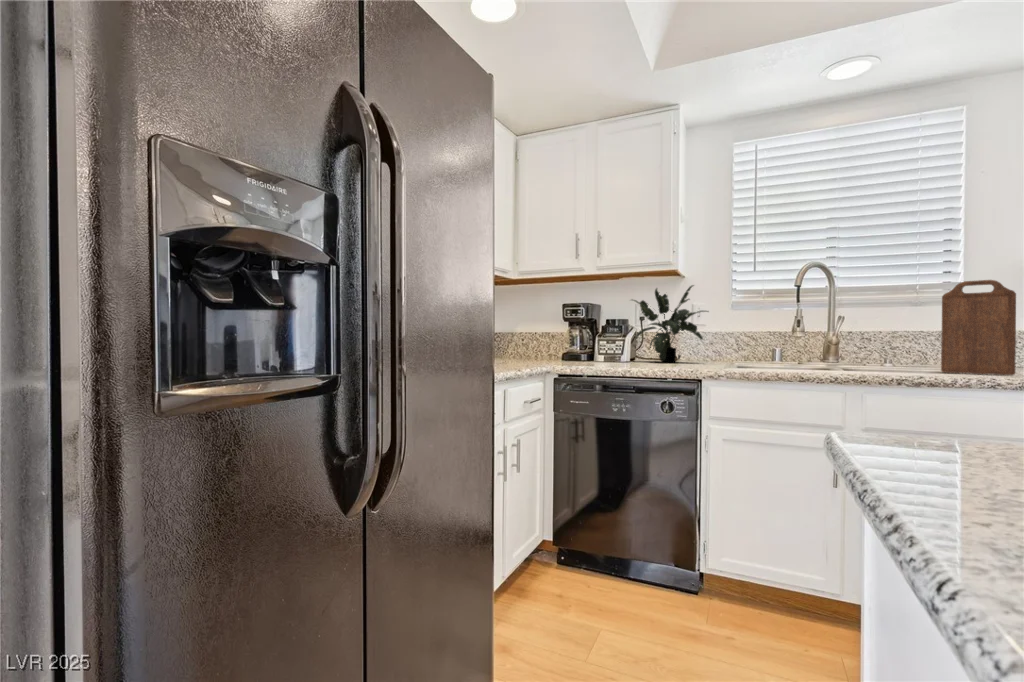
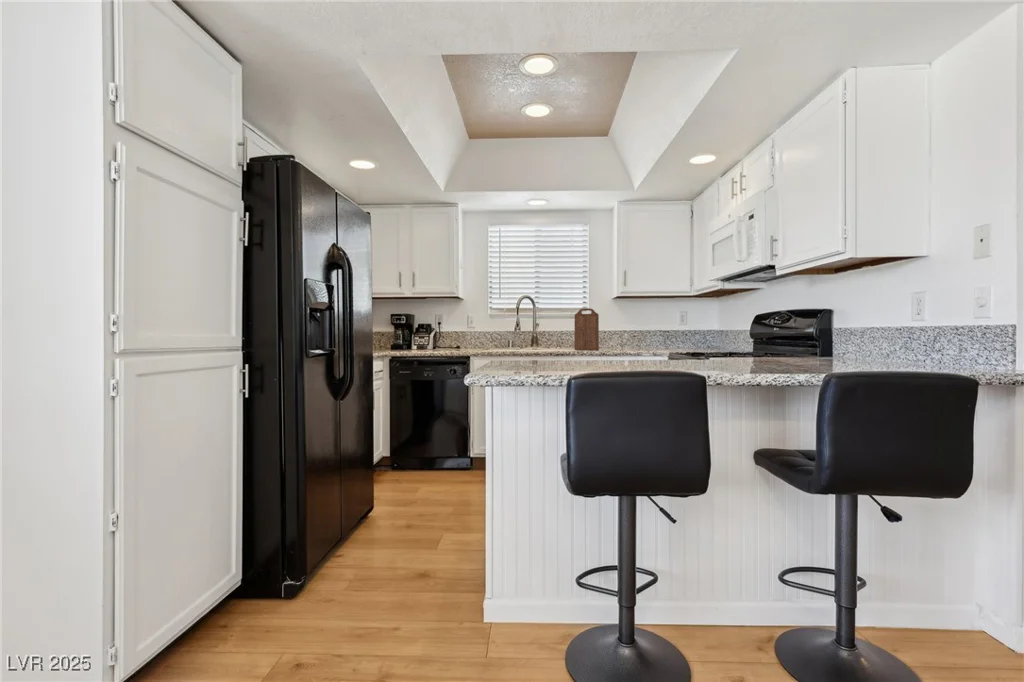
potted plant: present [633,285,708,362] -> none [431,305,476,349]

